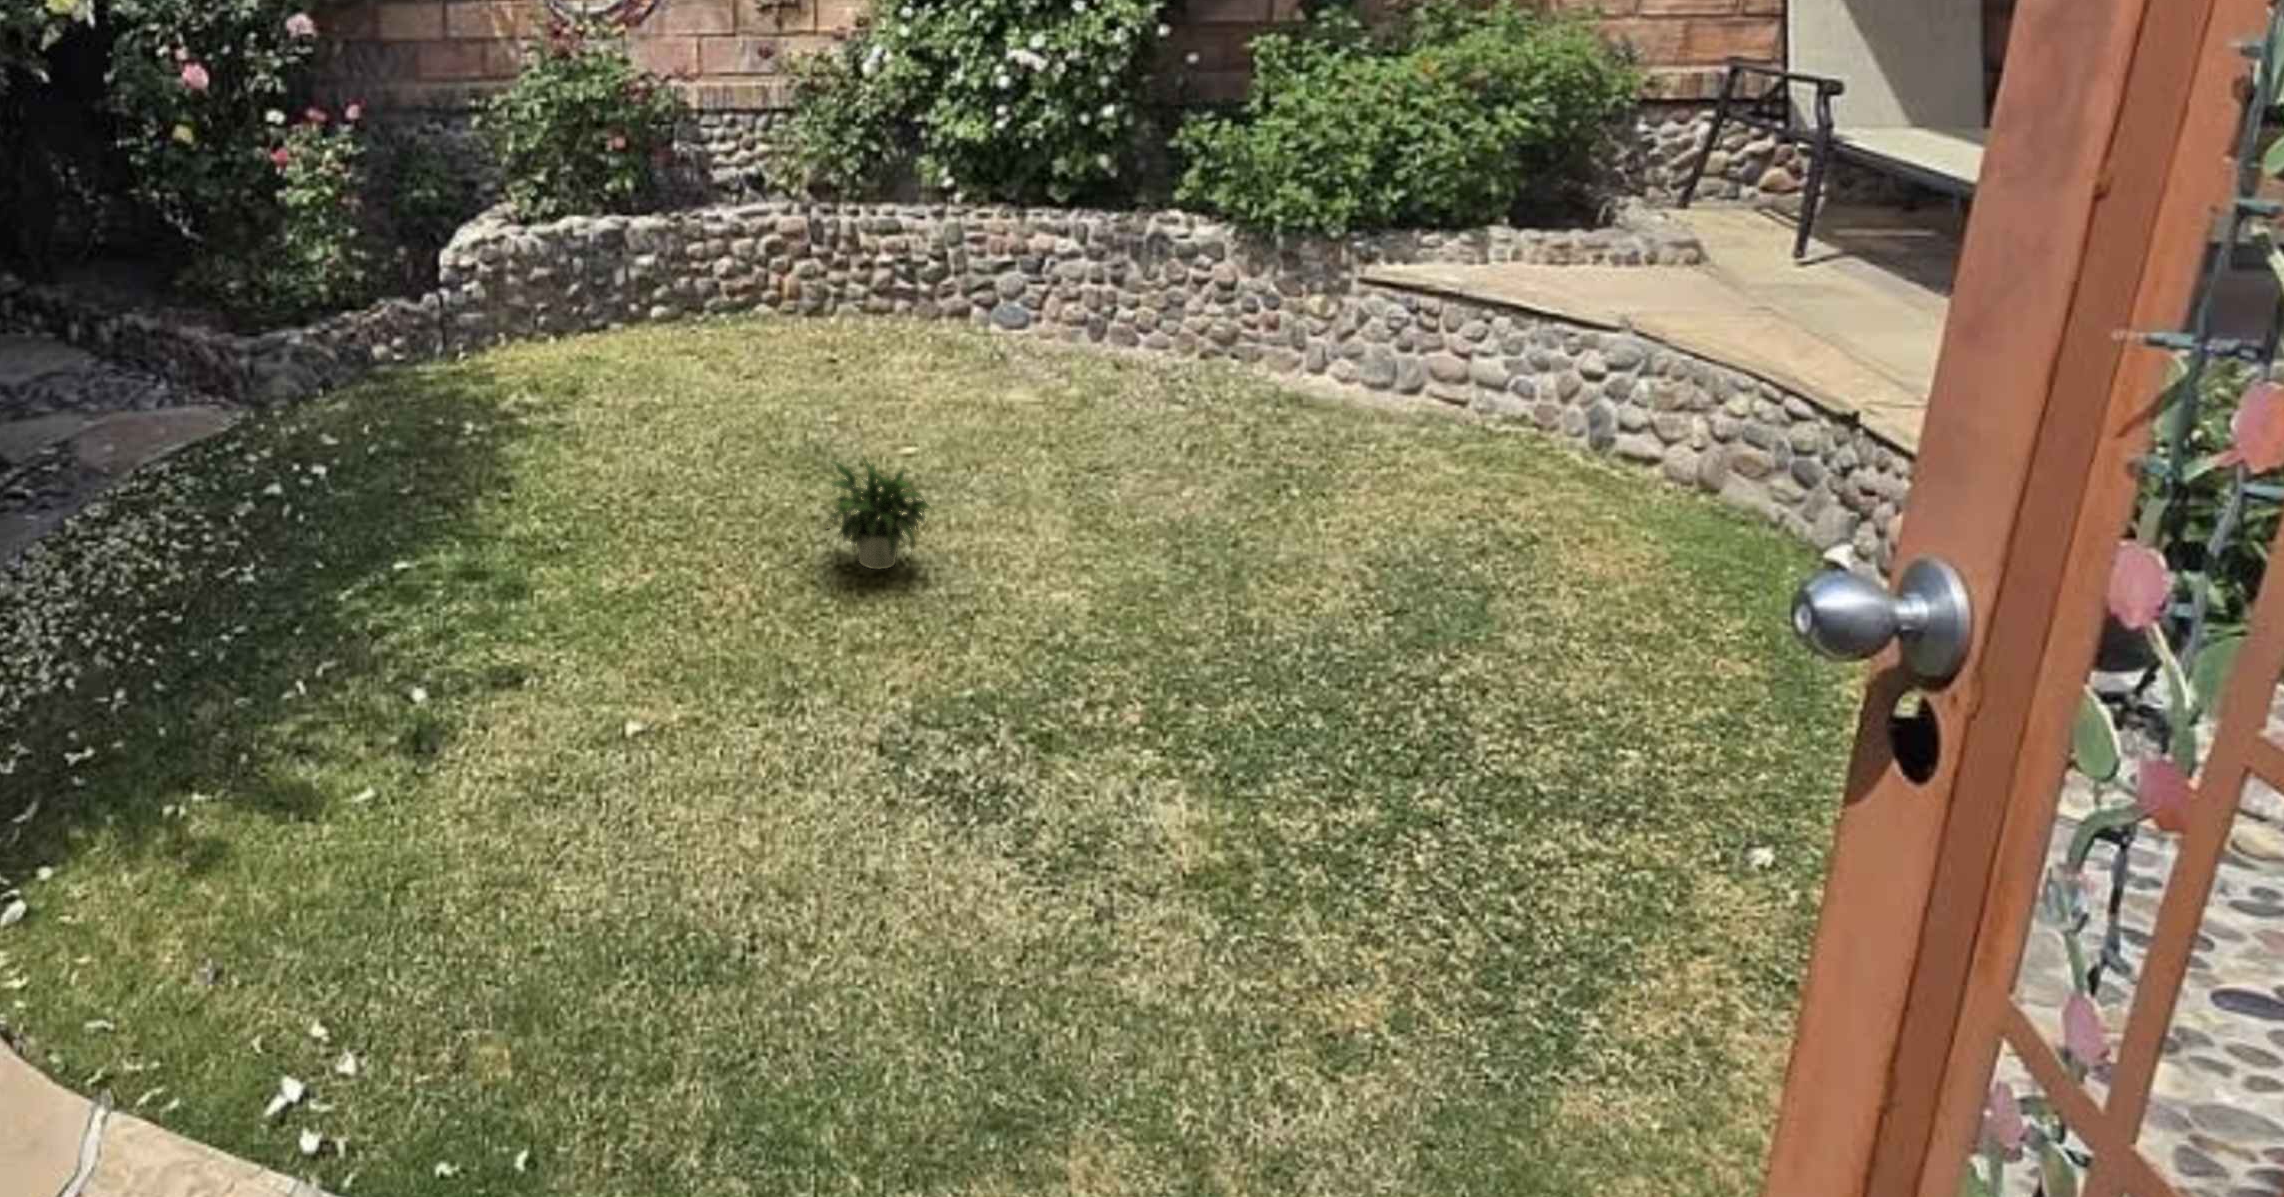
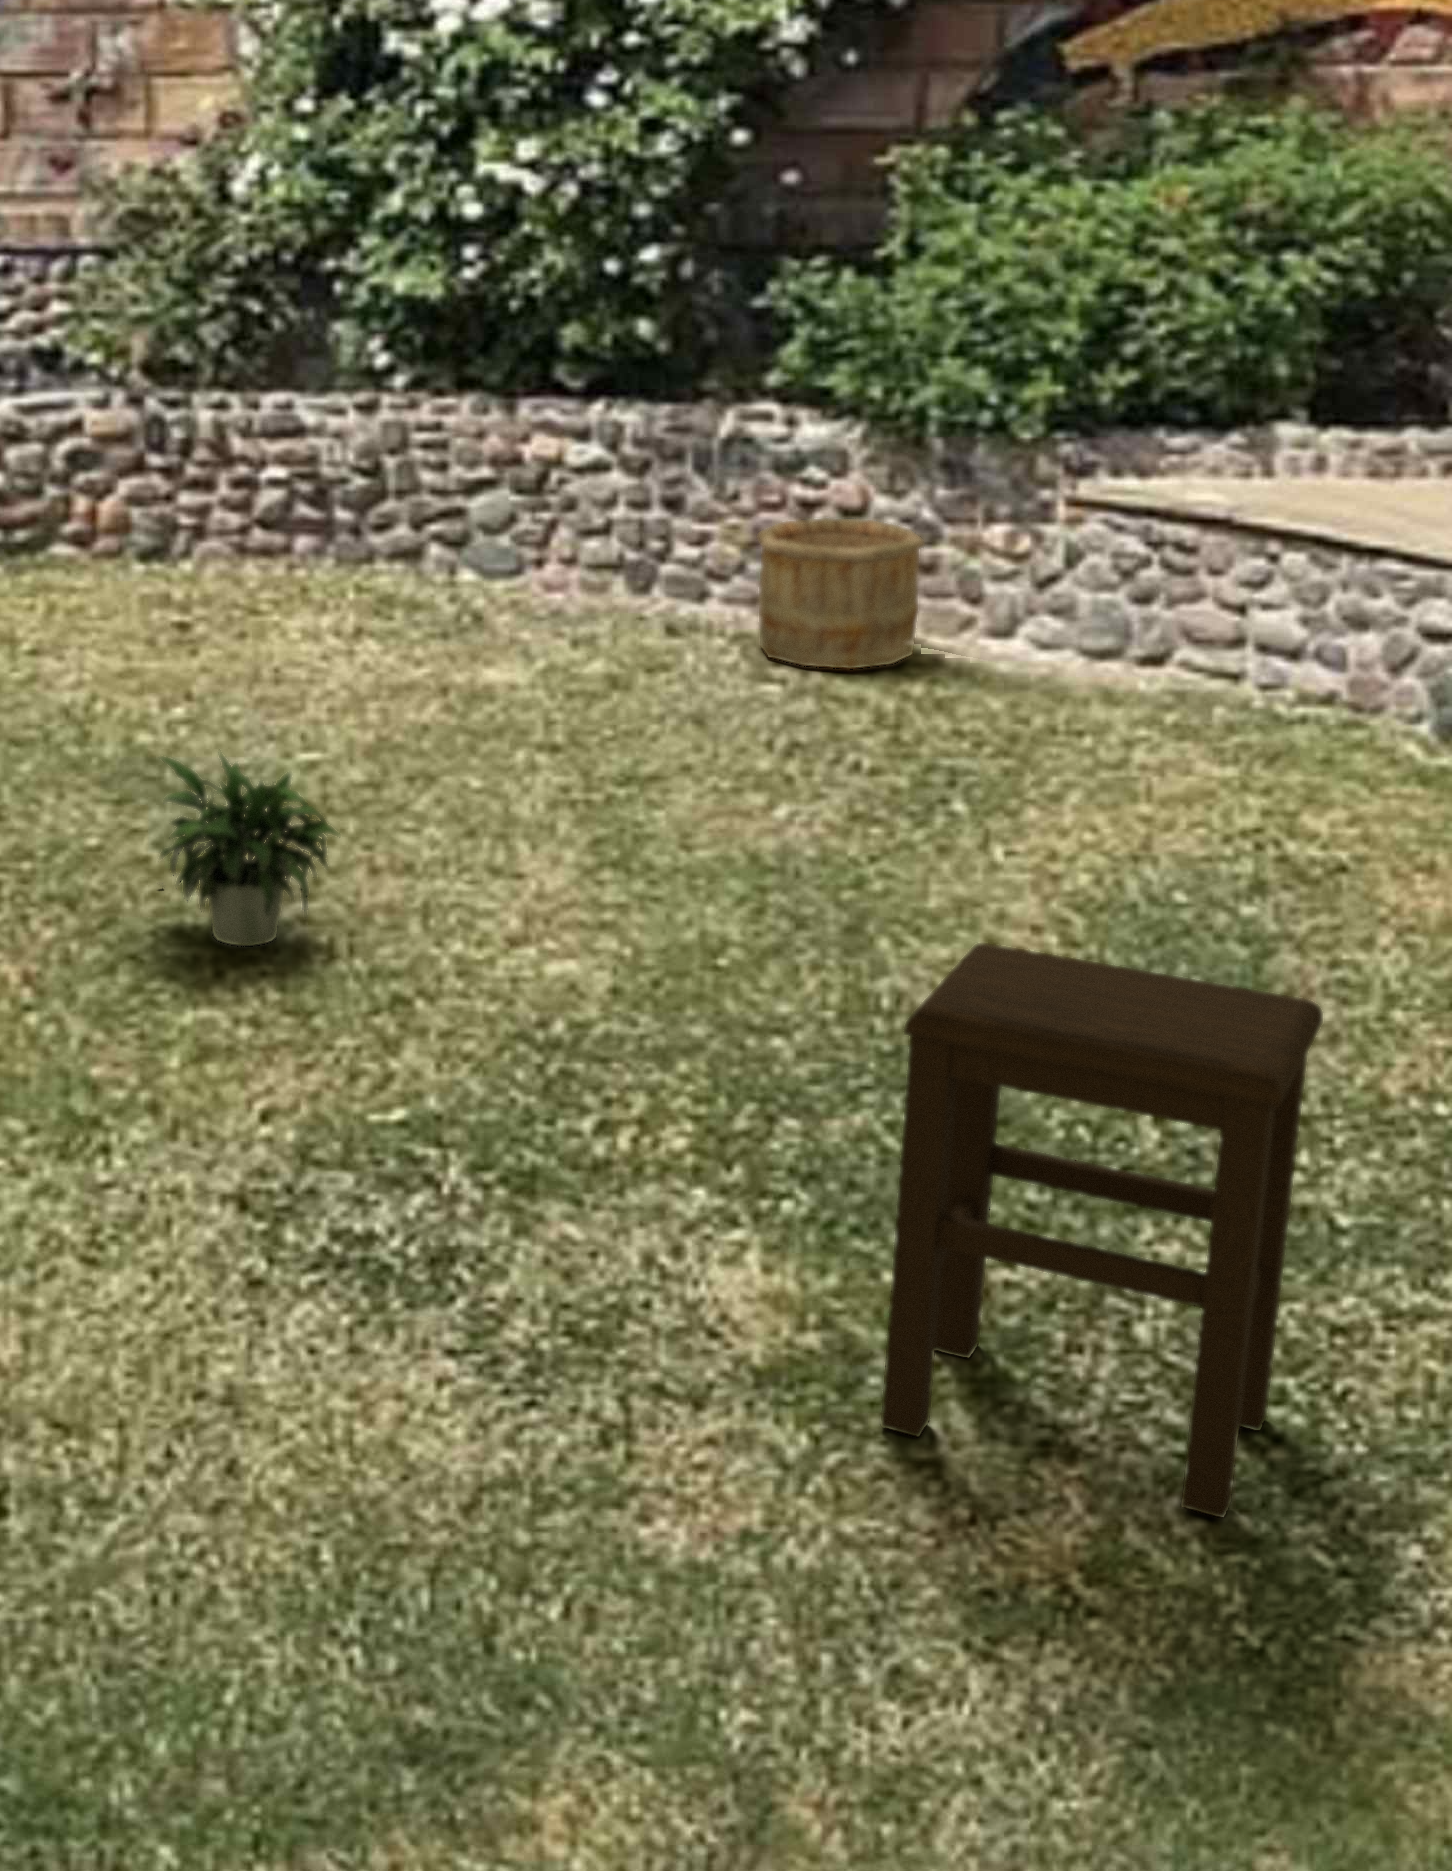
wooden bucket: none [1172,288,1274,380] -> present [757,519,924,669]
stool: none [1259,637,1539,988] -> present [881,943,1323,1517]

